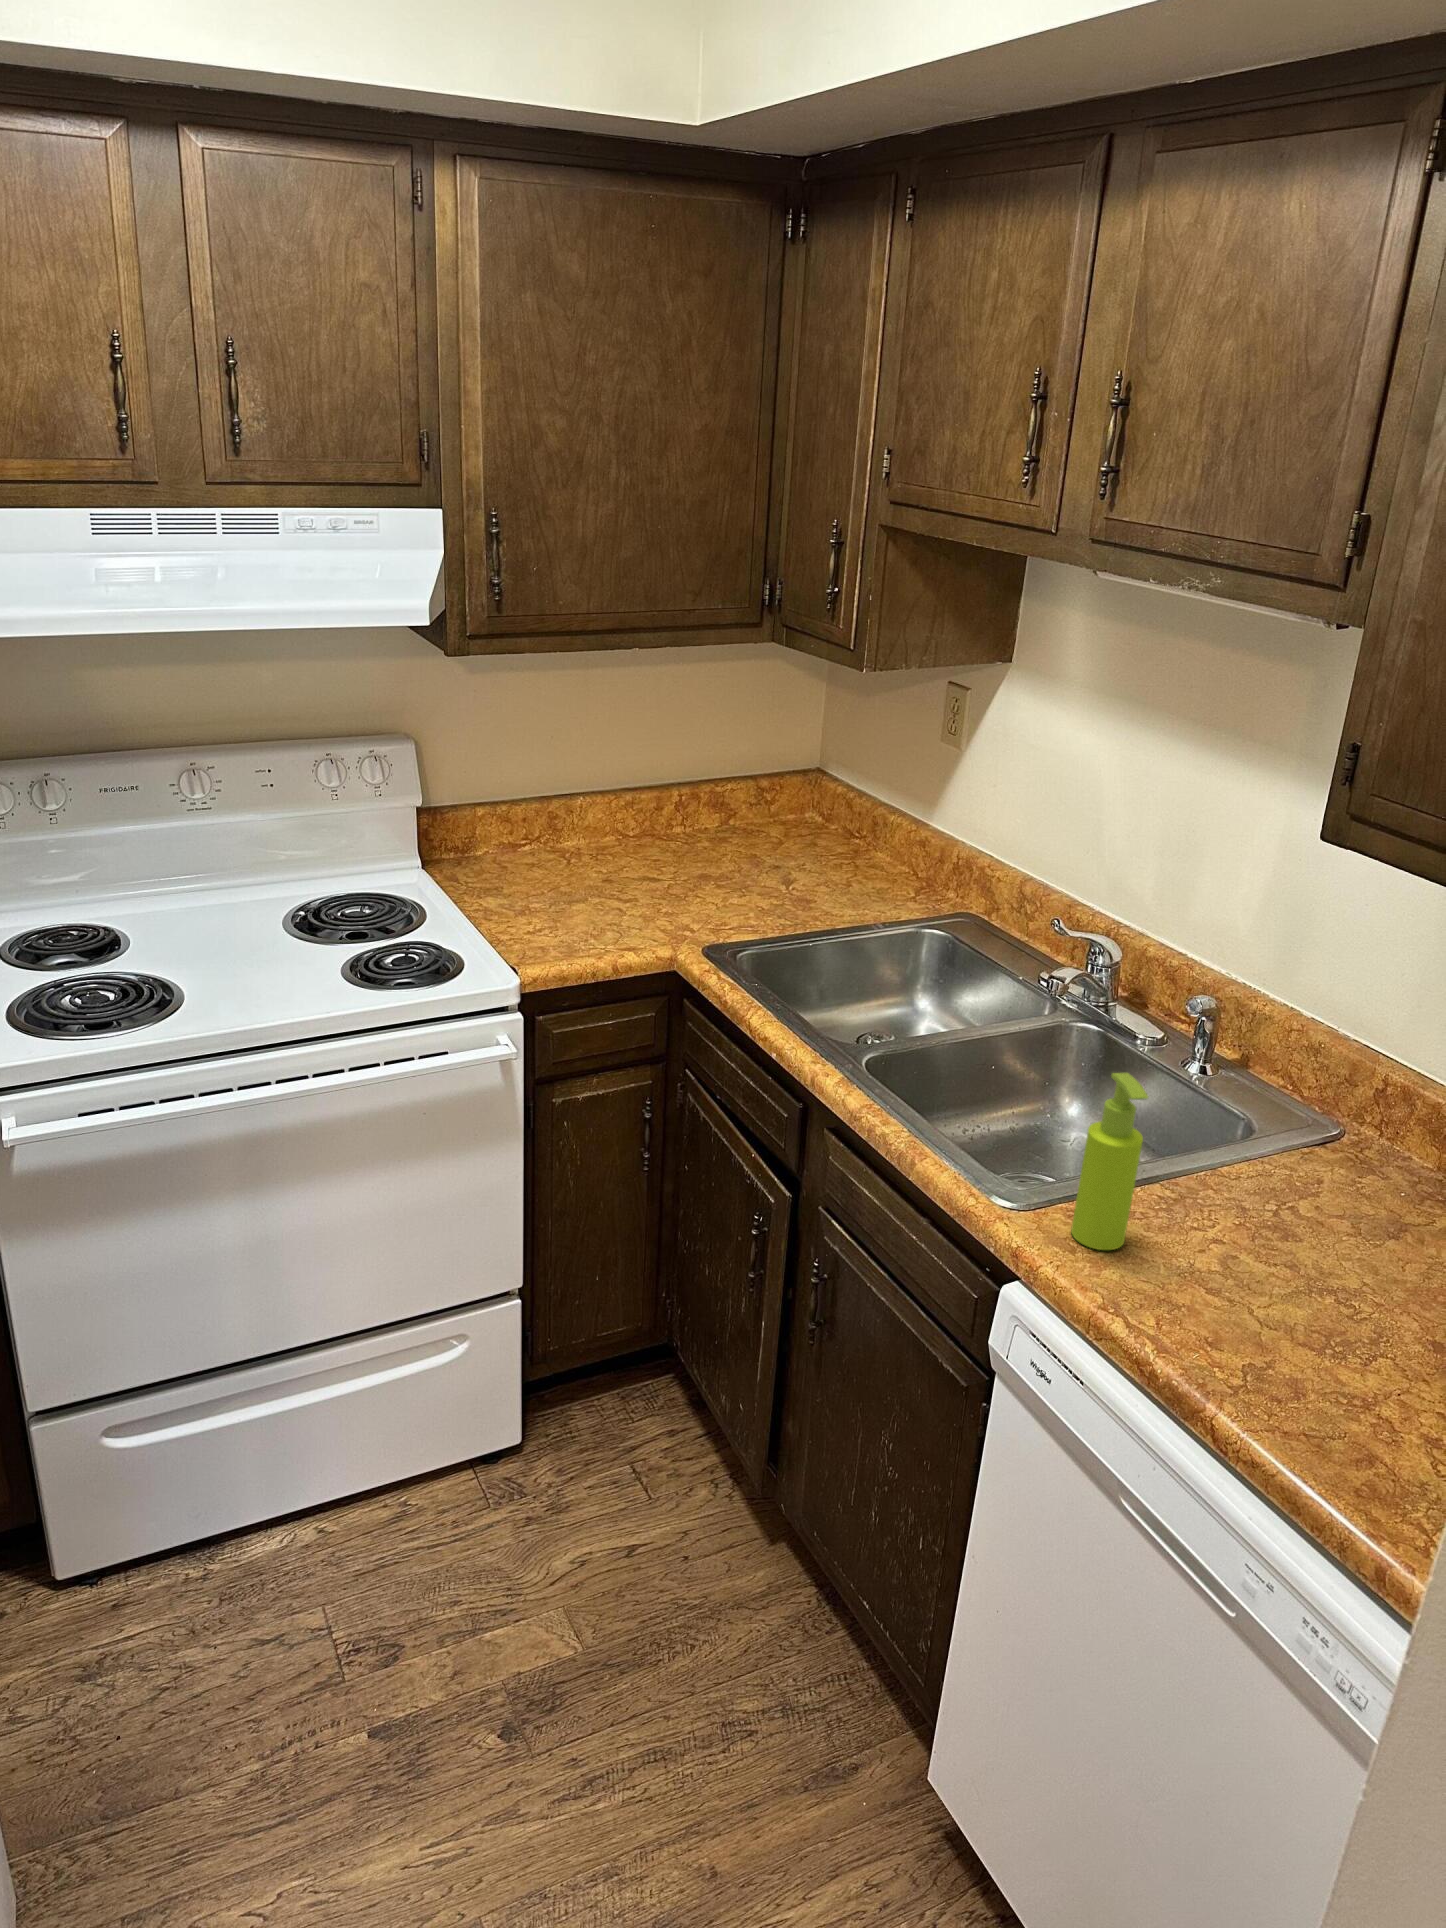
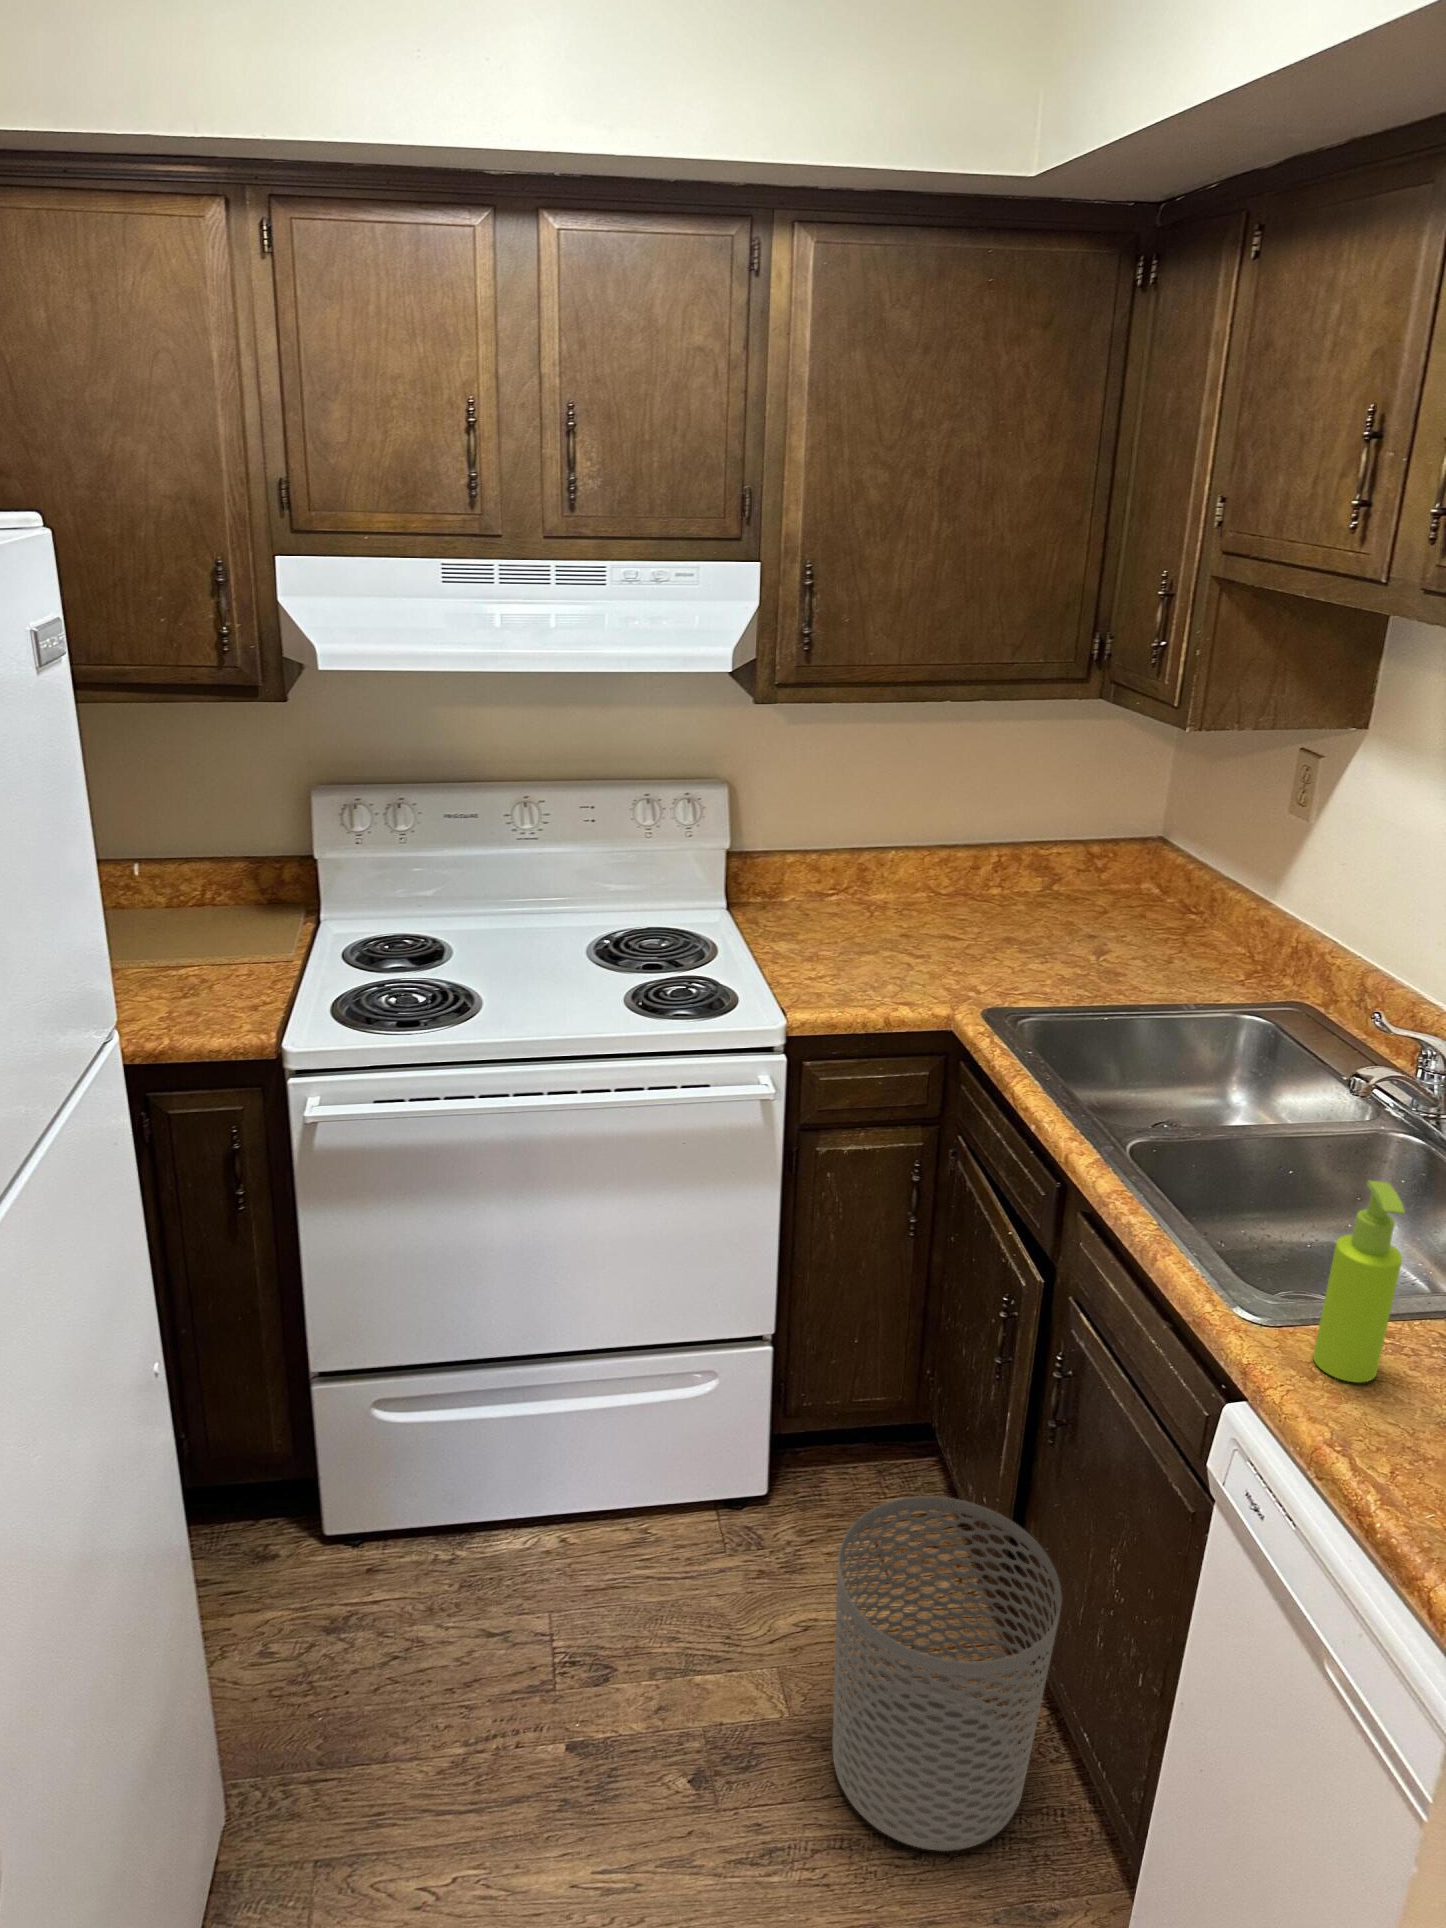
waste bin: none [628,1414,837,1742] -> present [832,1496,1062,1851]

